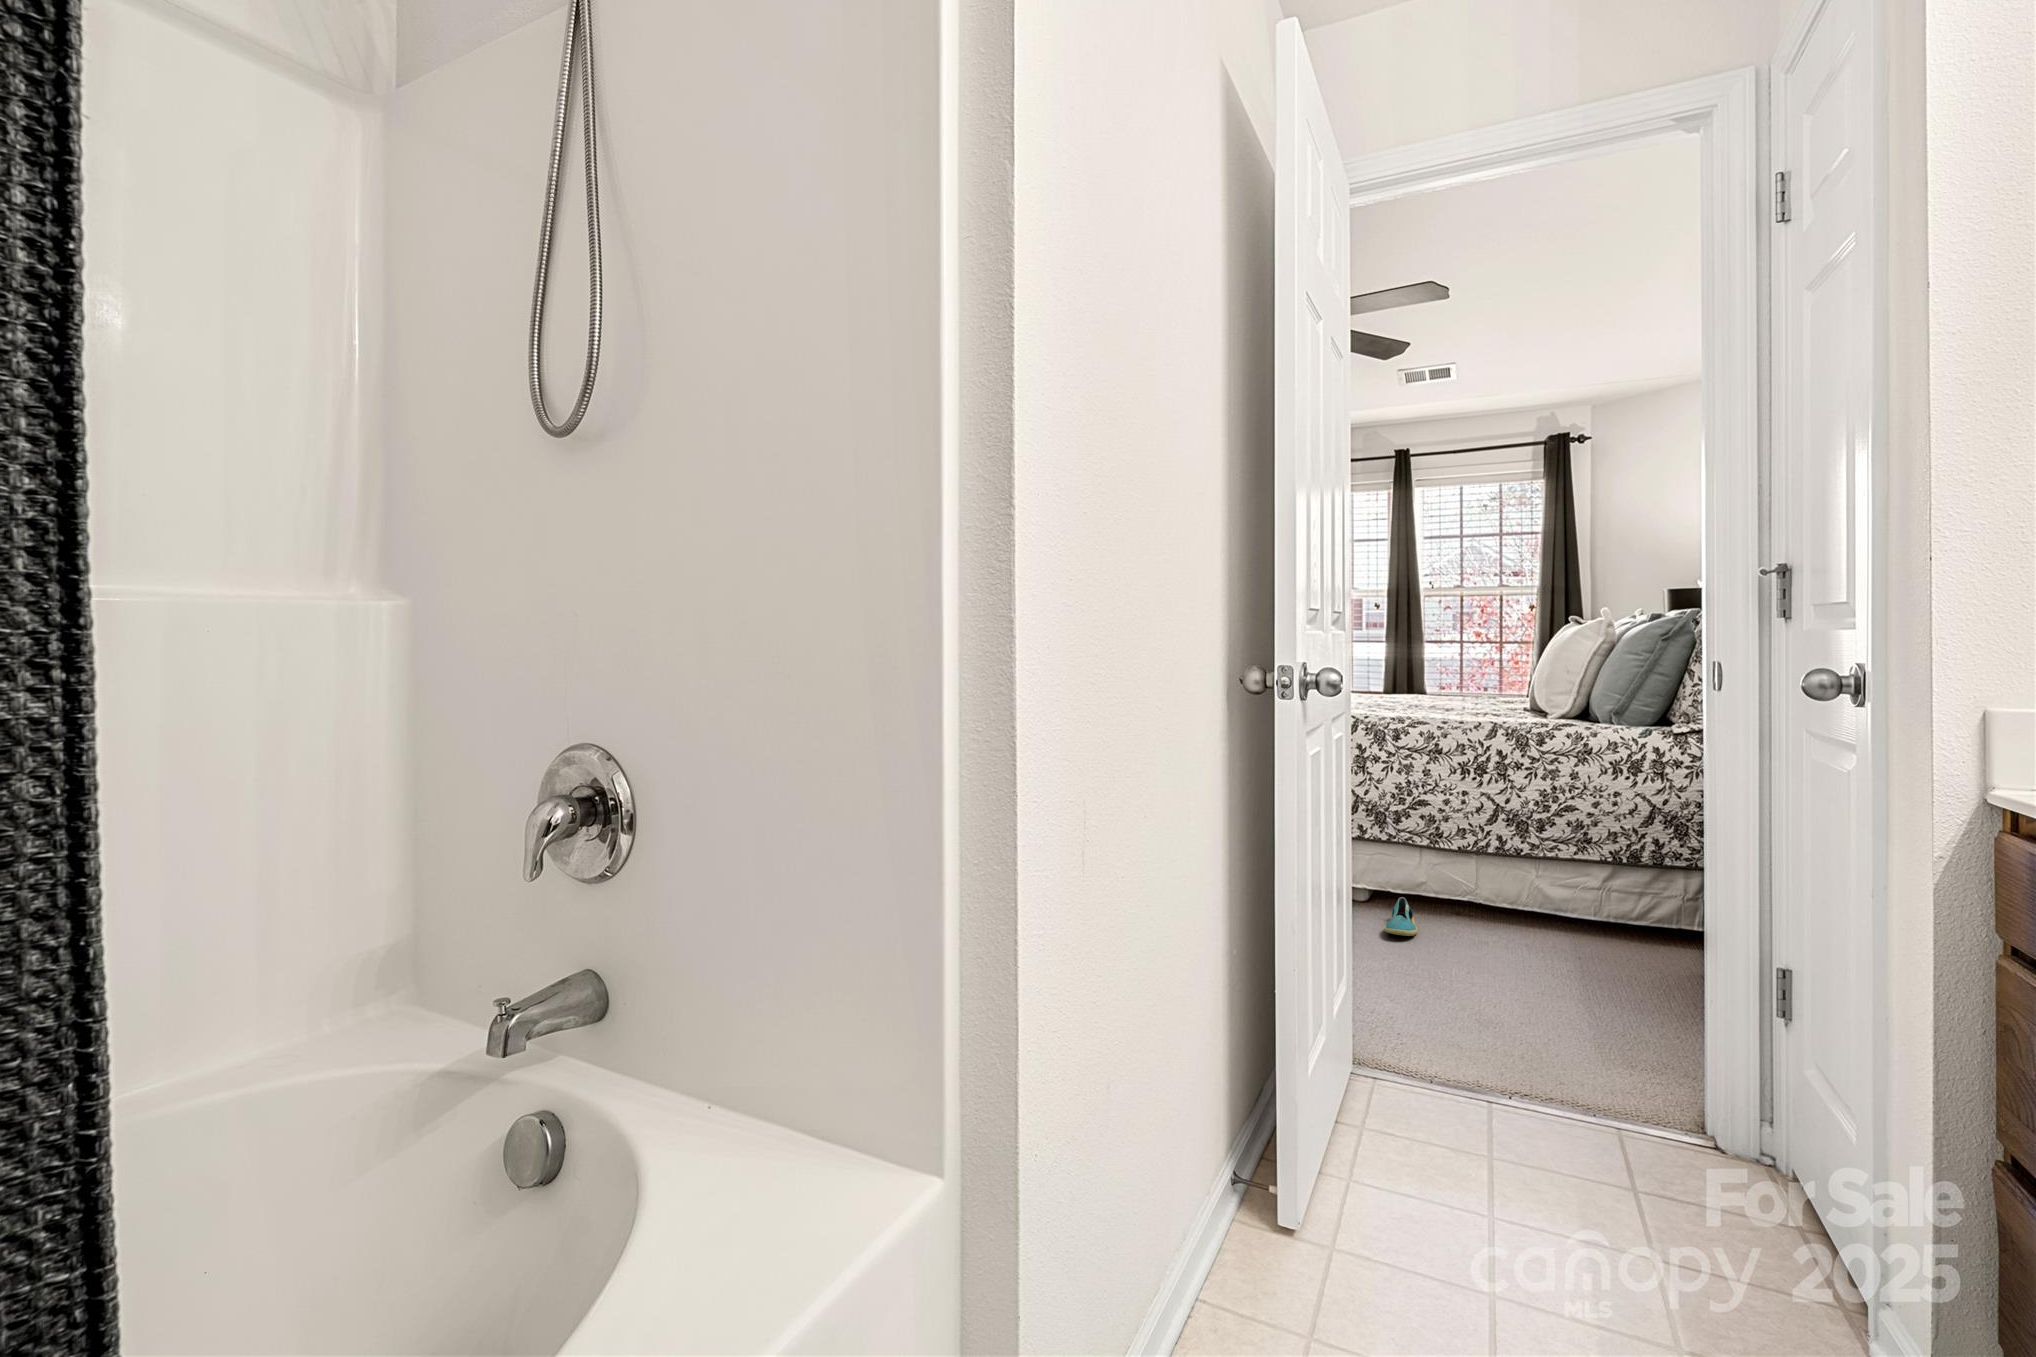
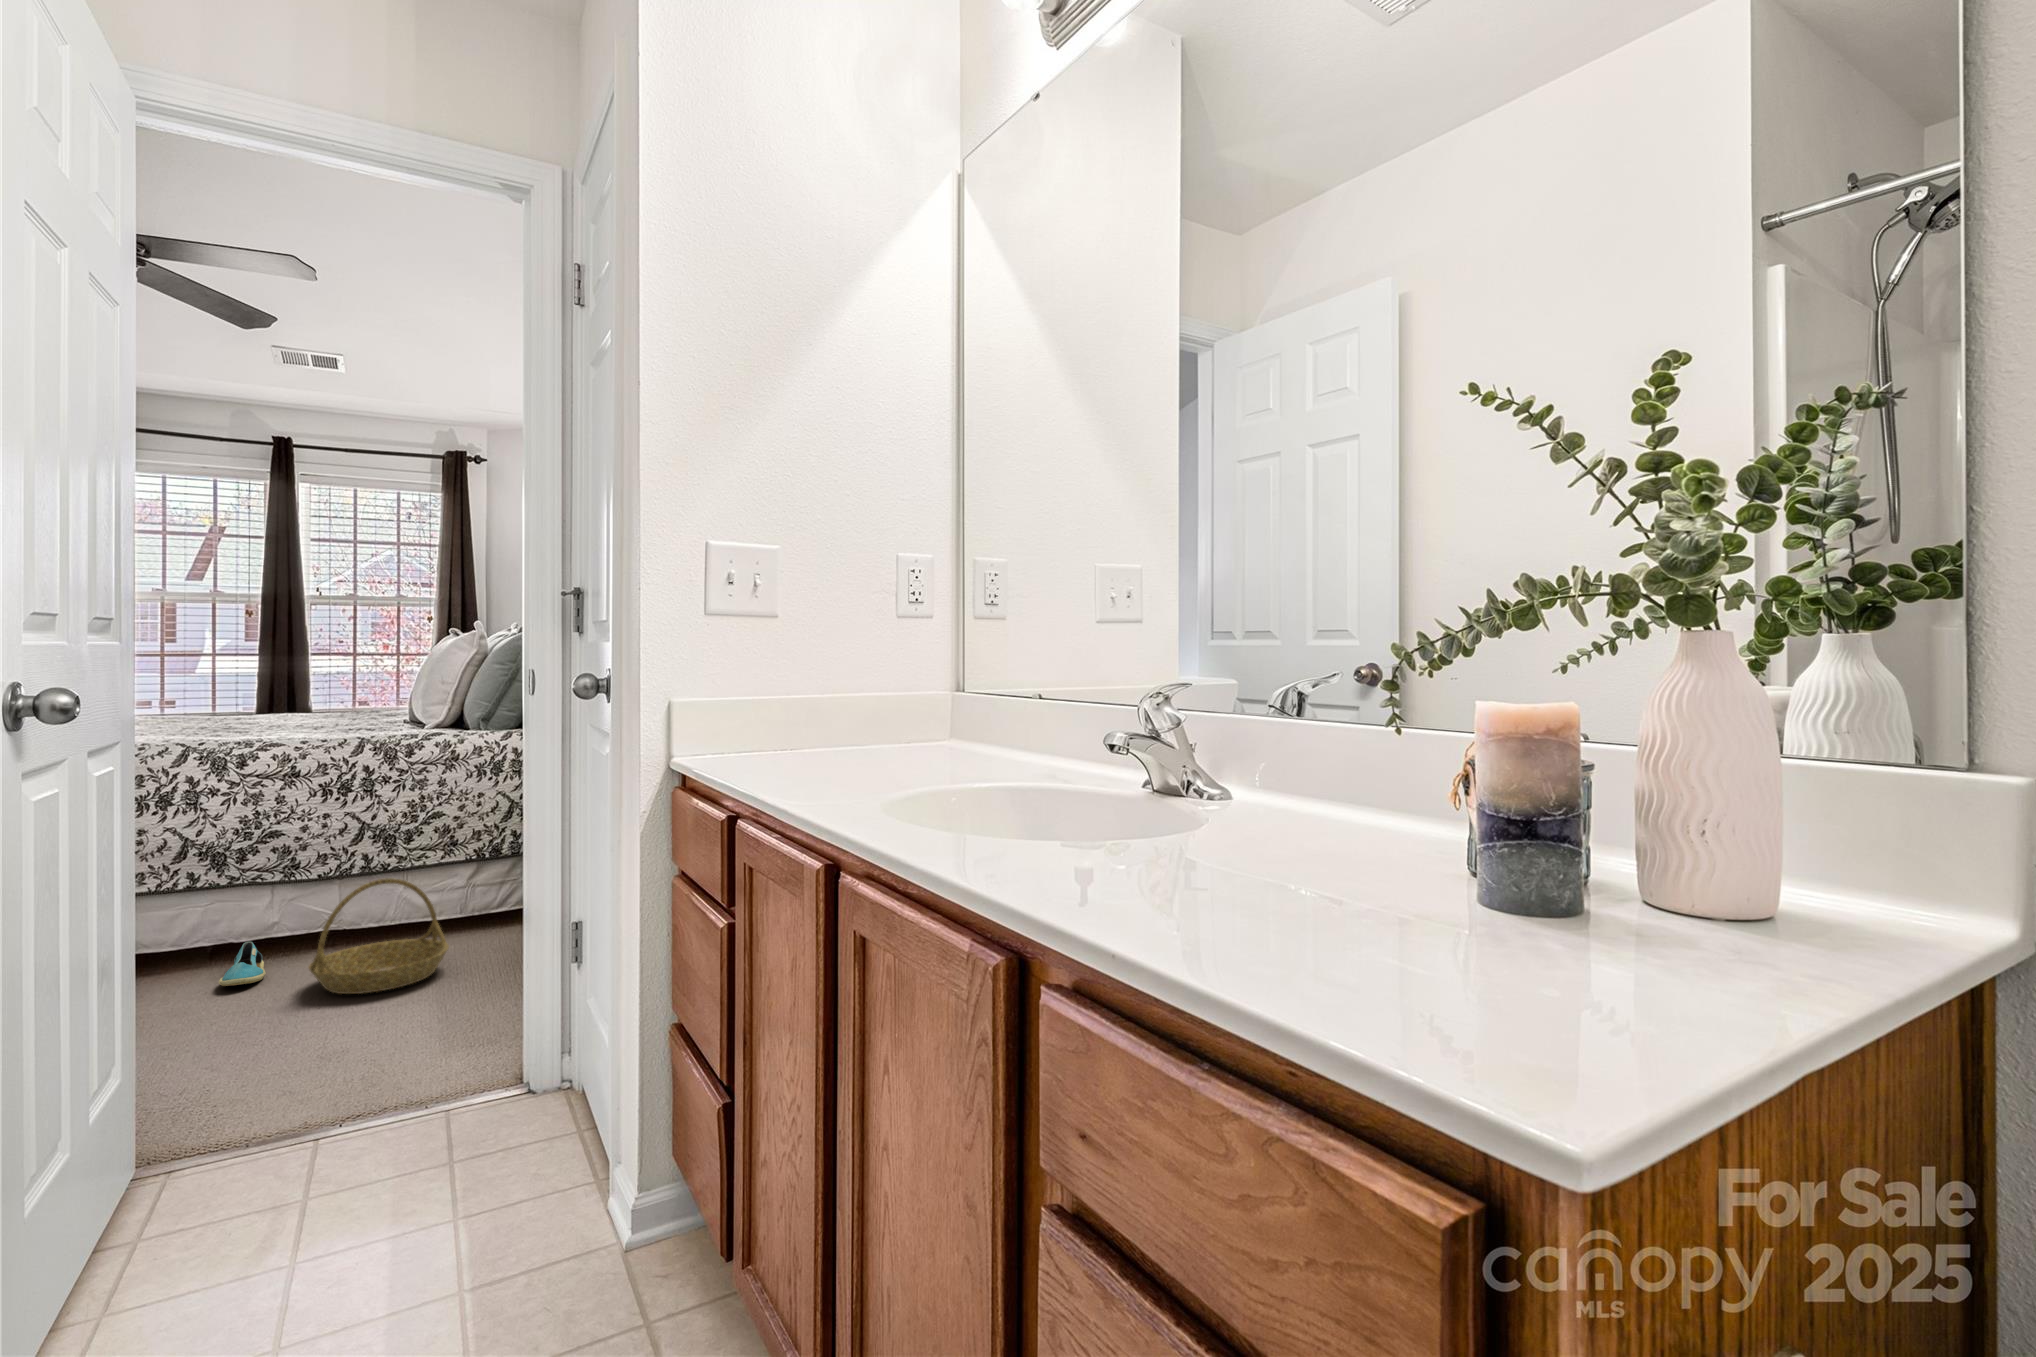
basket: none [1457,865,1589,978] -> present [309,878,449,994]

